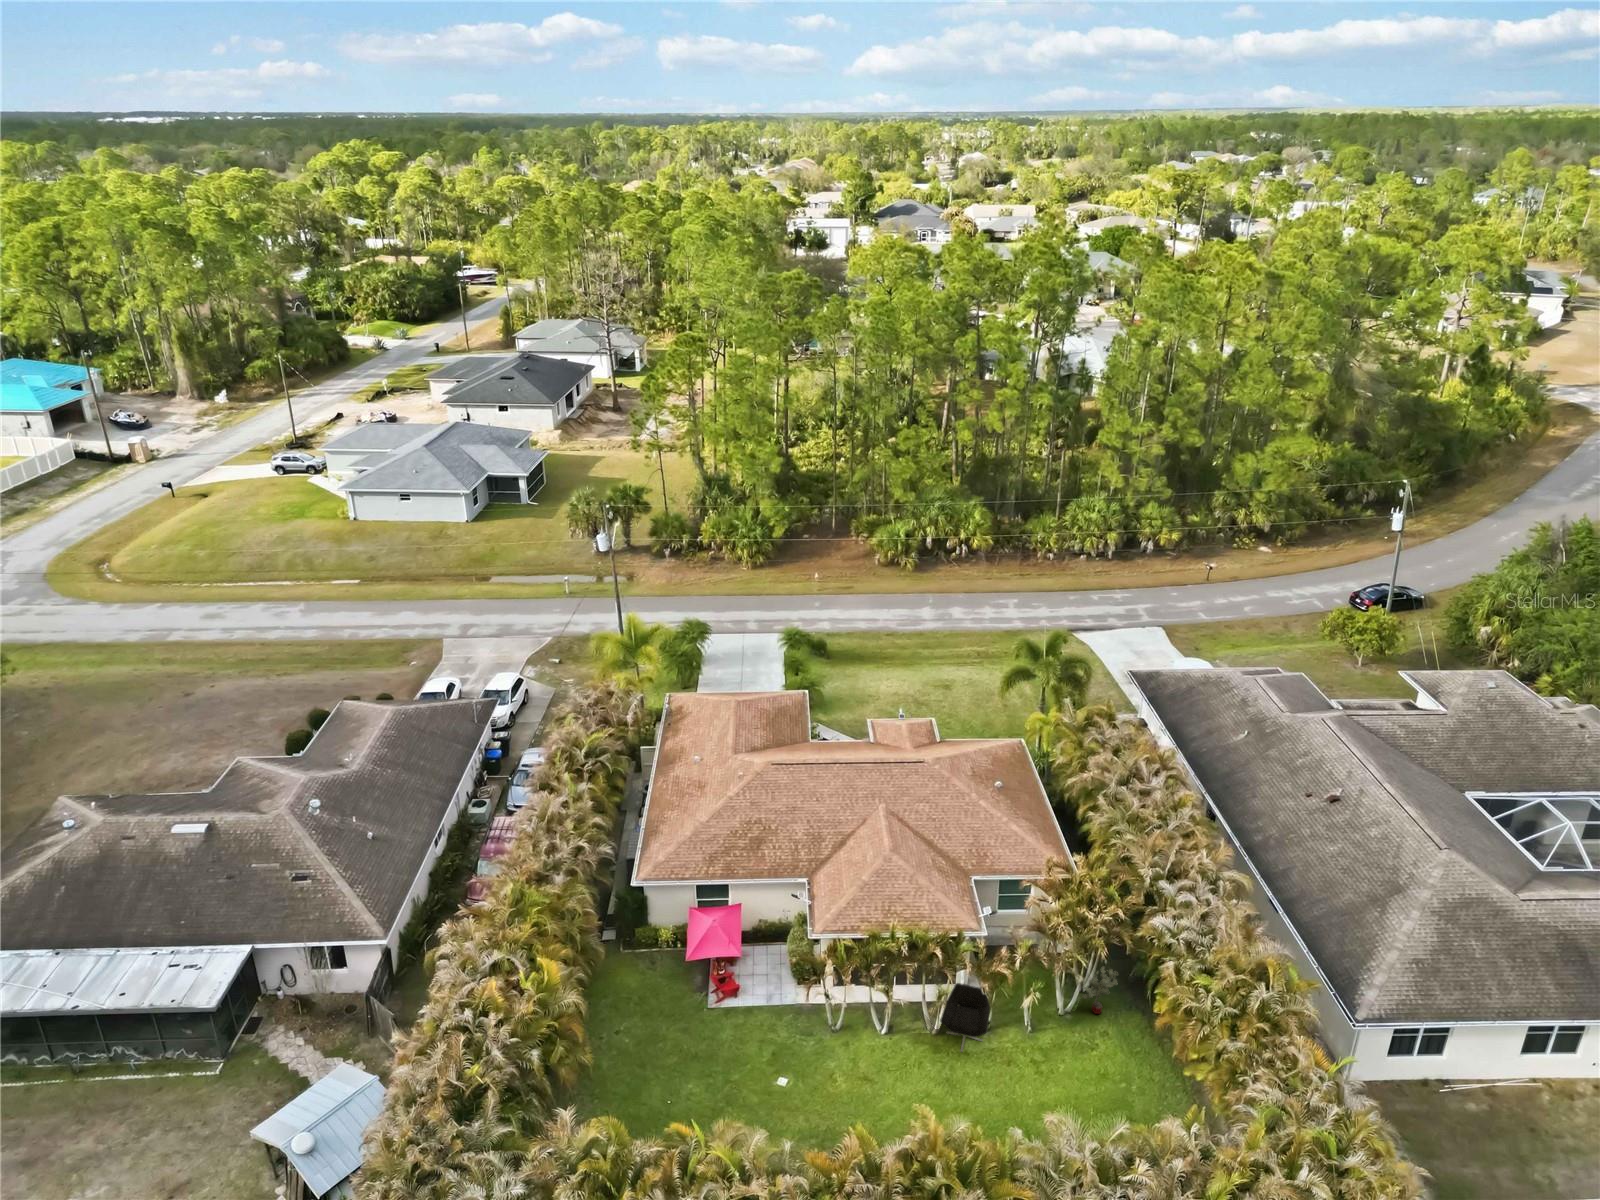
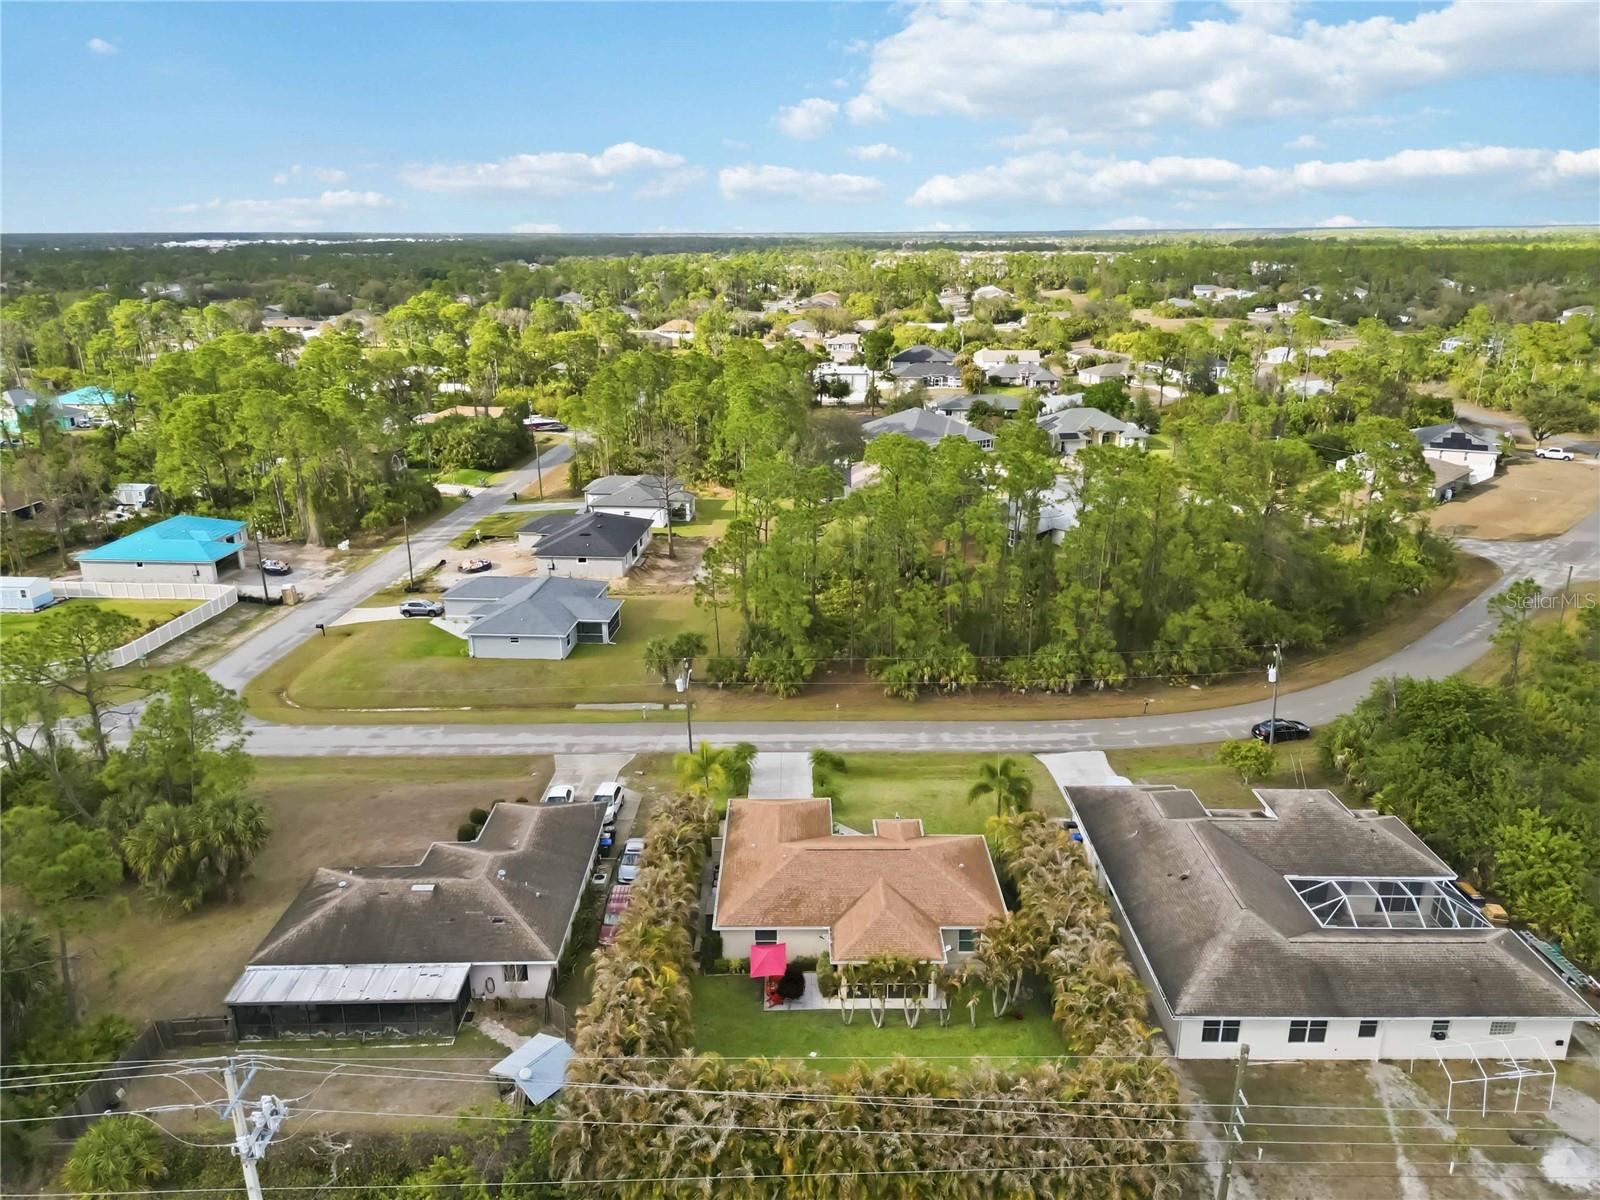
lounge chair: present [940,983,990,1052] -> present [775,969,806,1006]

